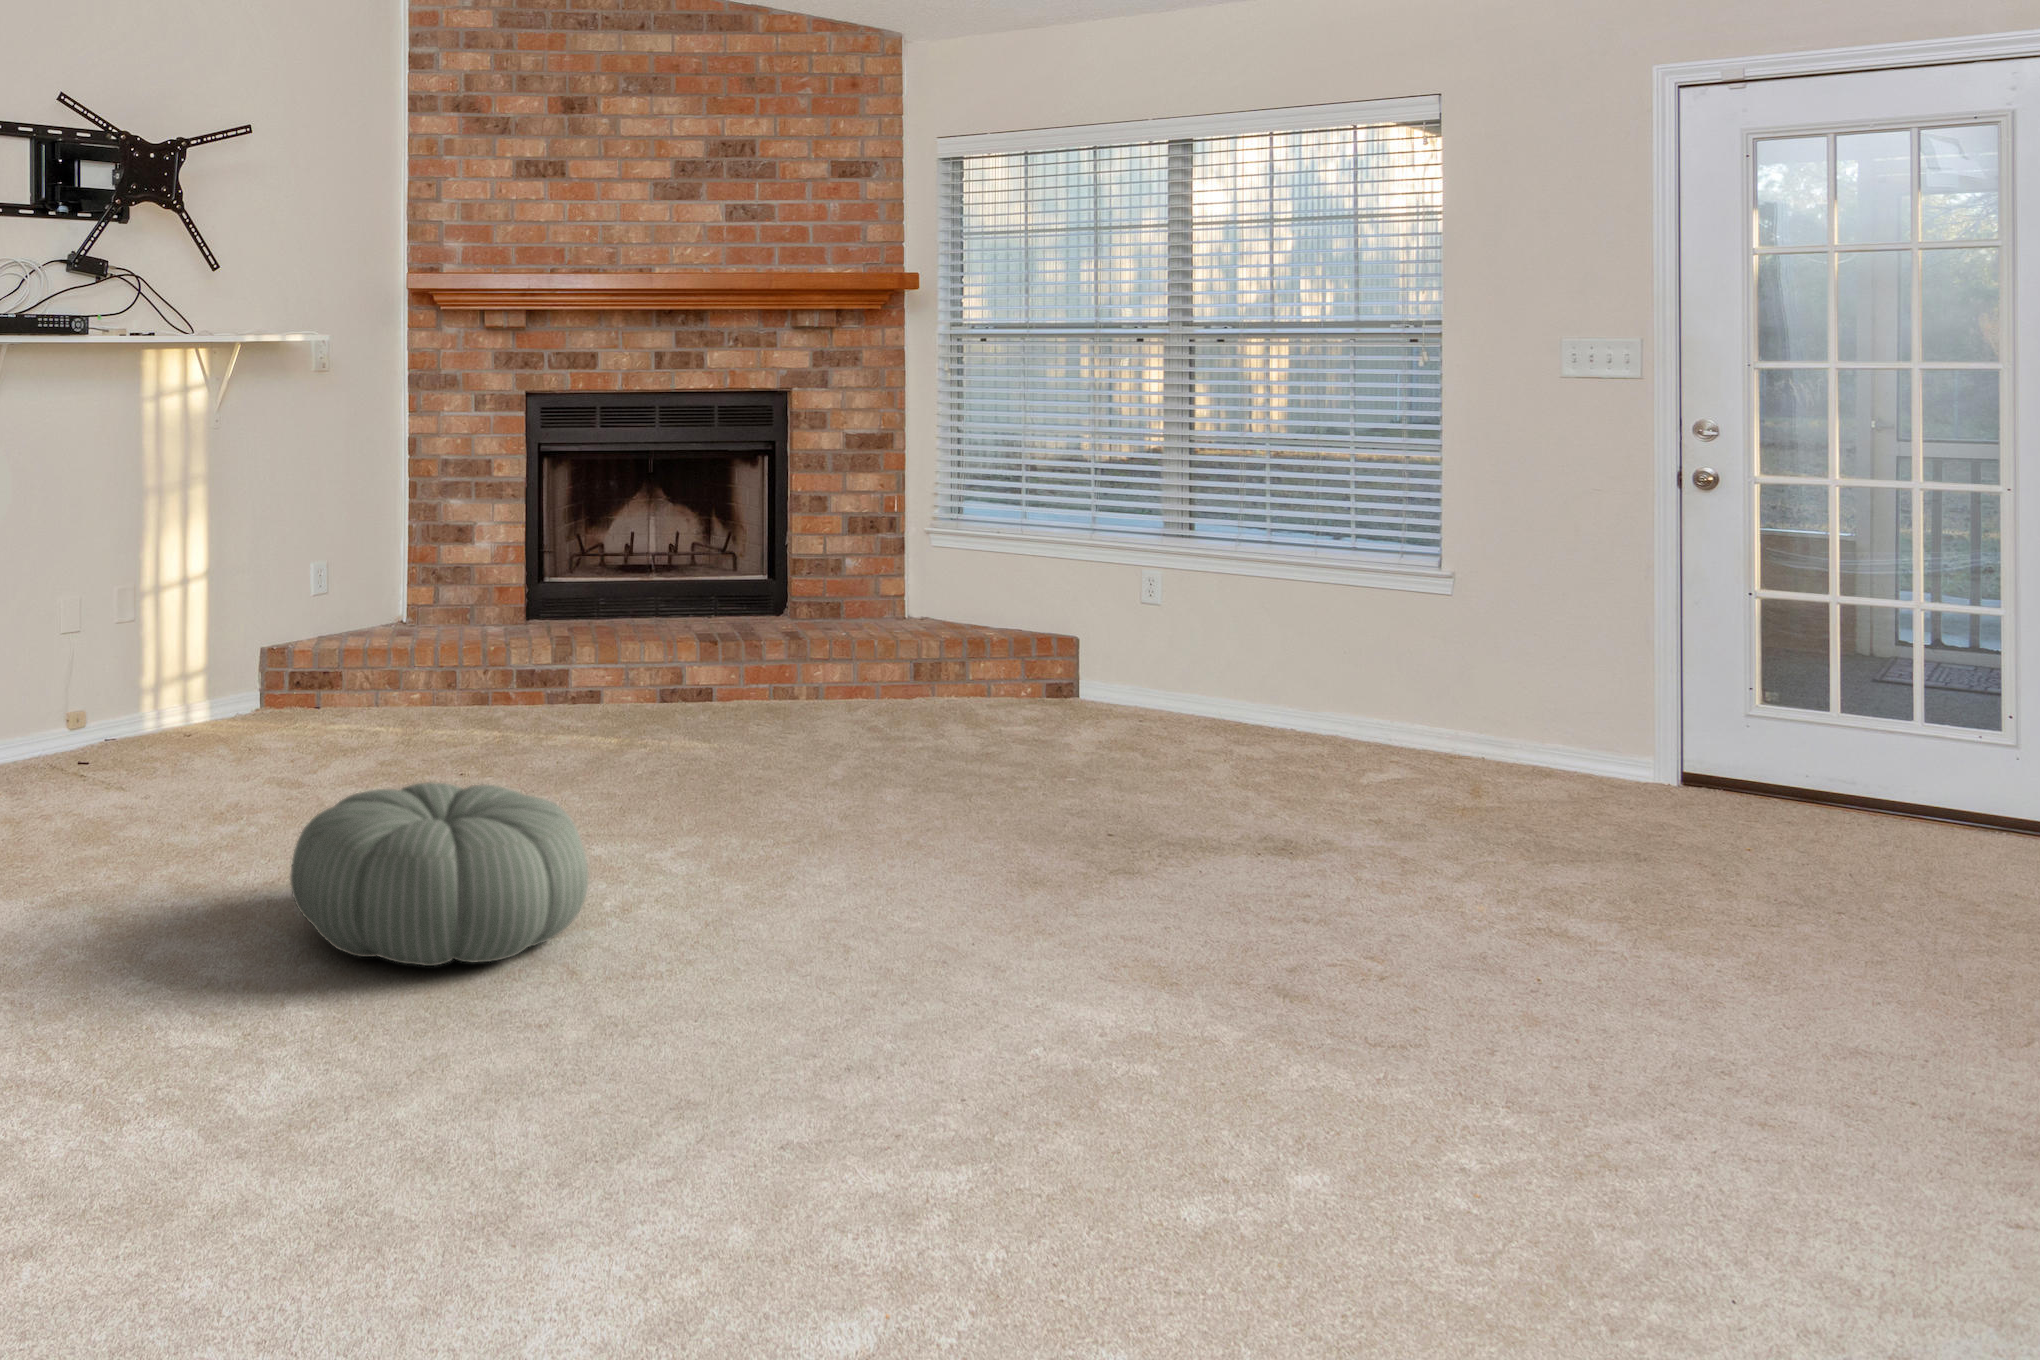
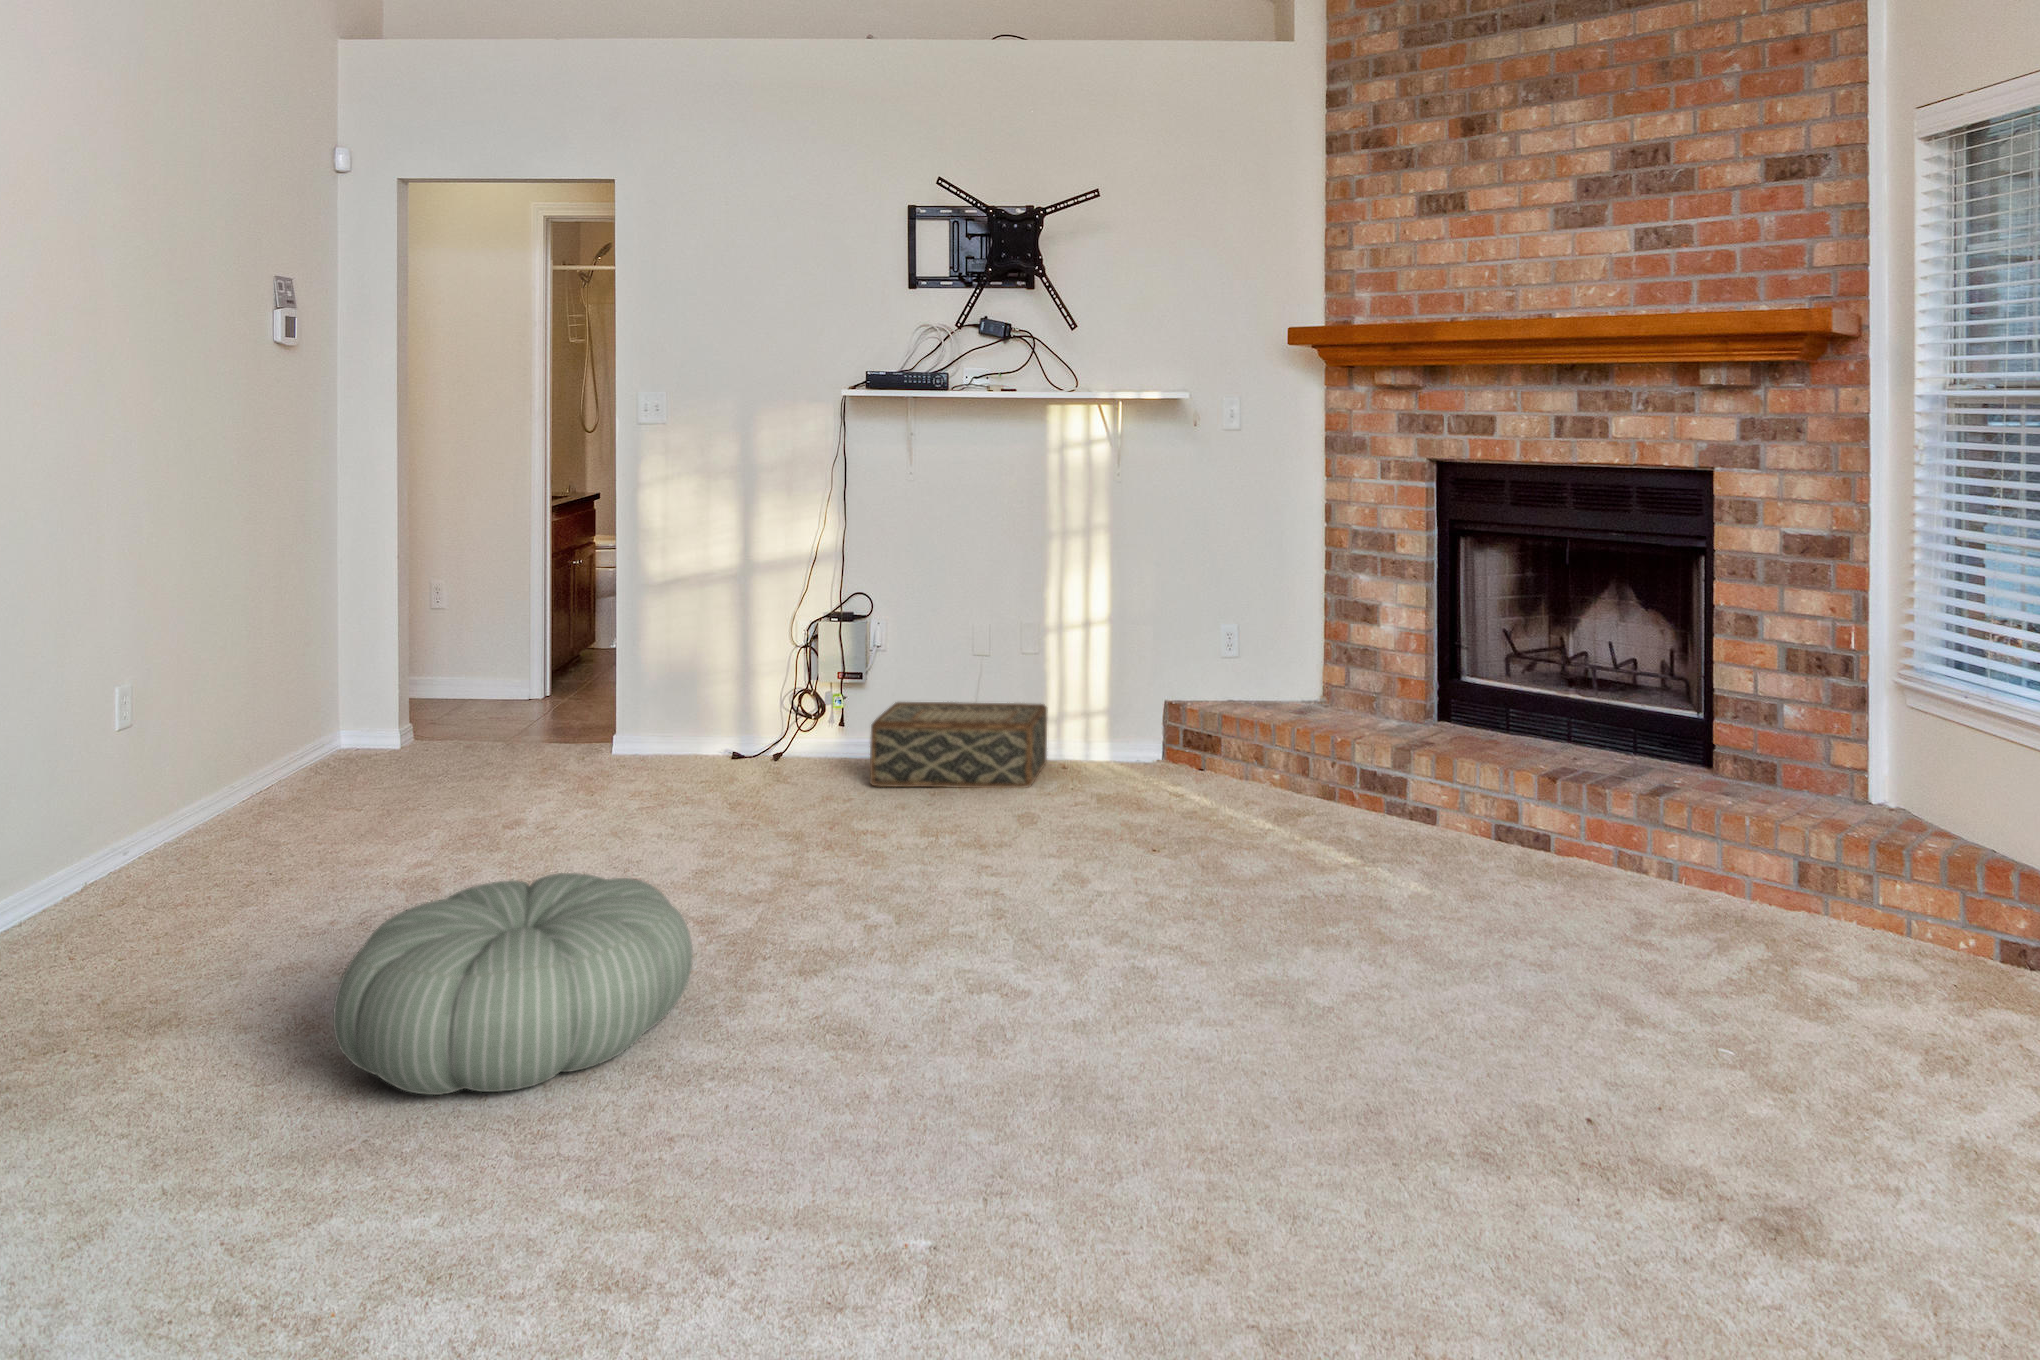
woven basket: none [18,667,219,772] -> present [870,702,1048,788]

